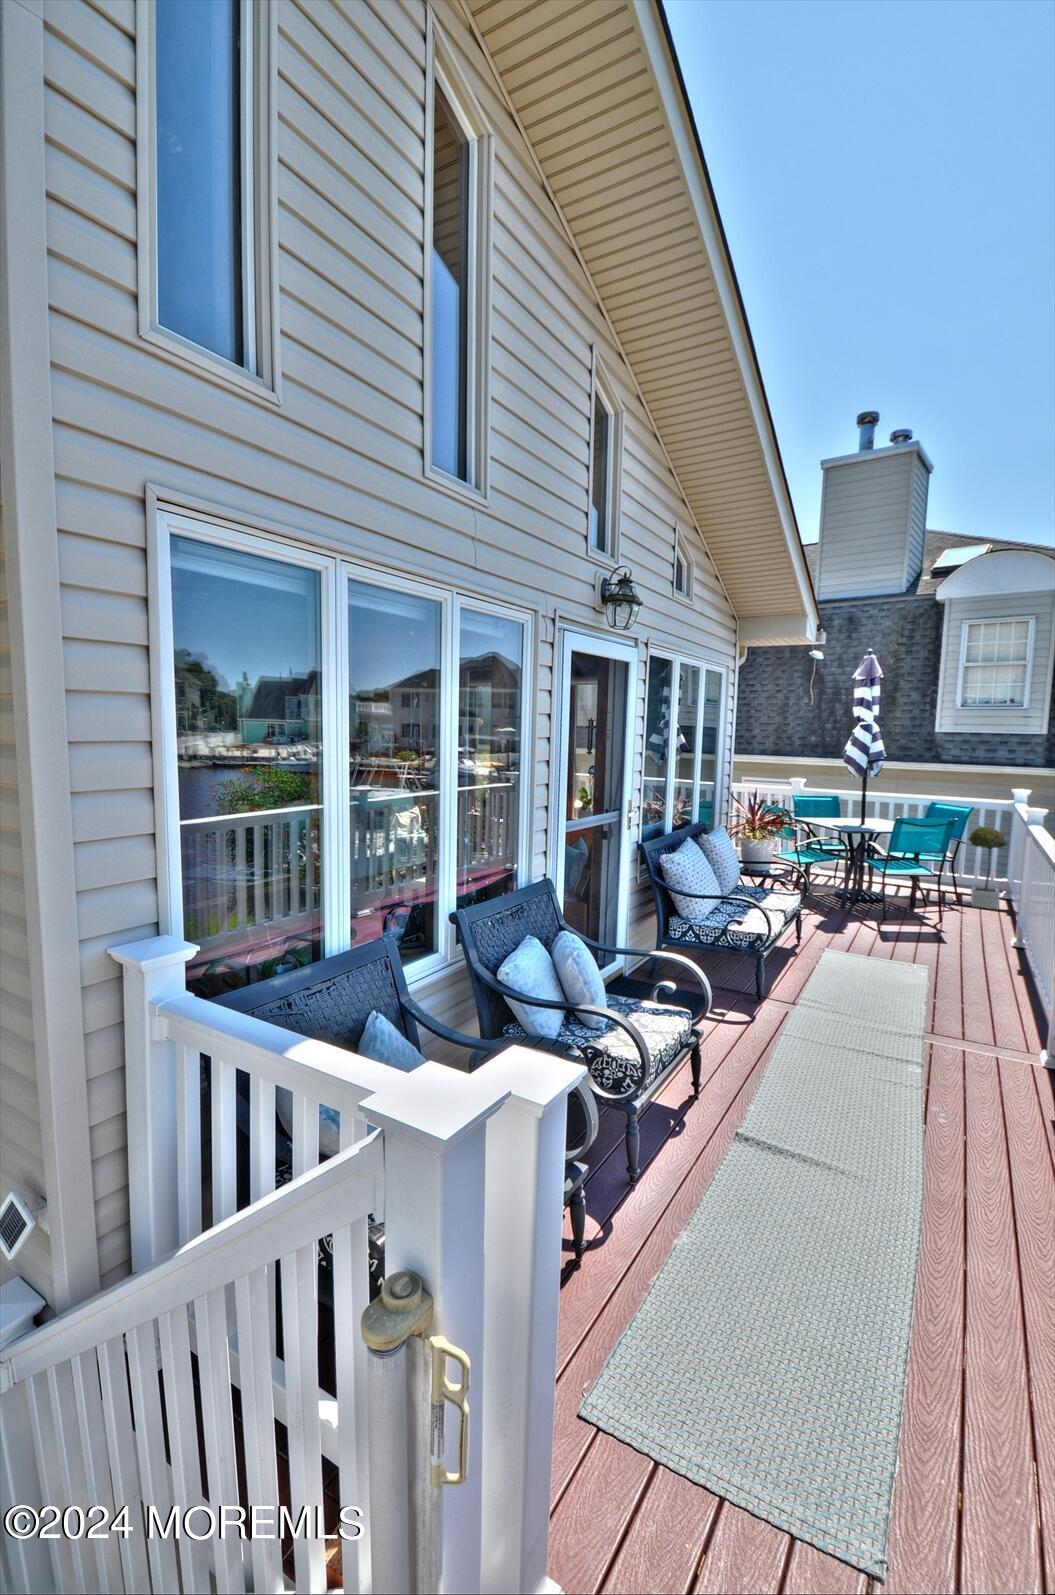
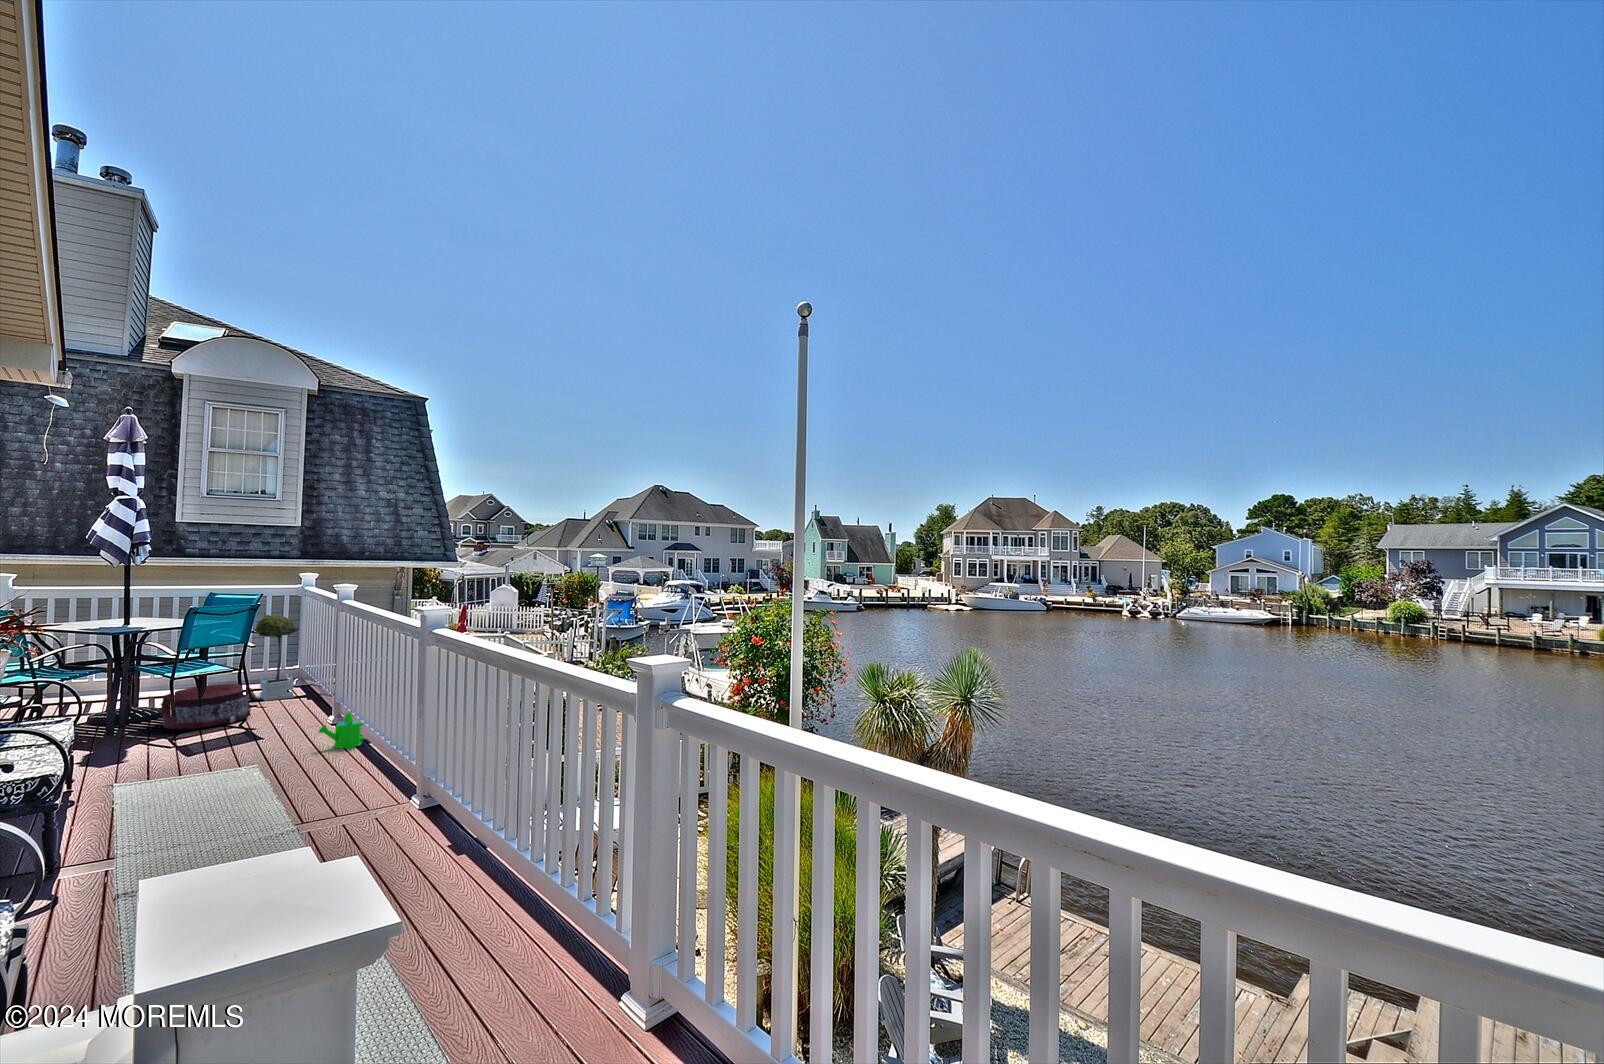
pouf: none [884,882,950,921] -> present [161,684,251,730]
watering can: none [979,945,1036,982] -> present [318,712,365,748]

